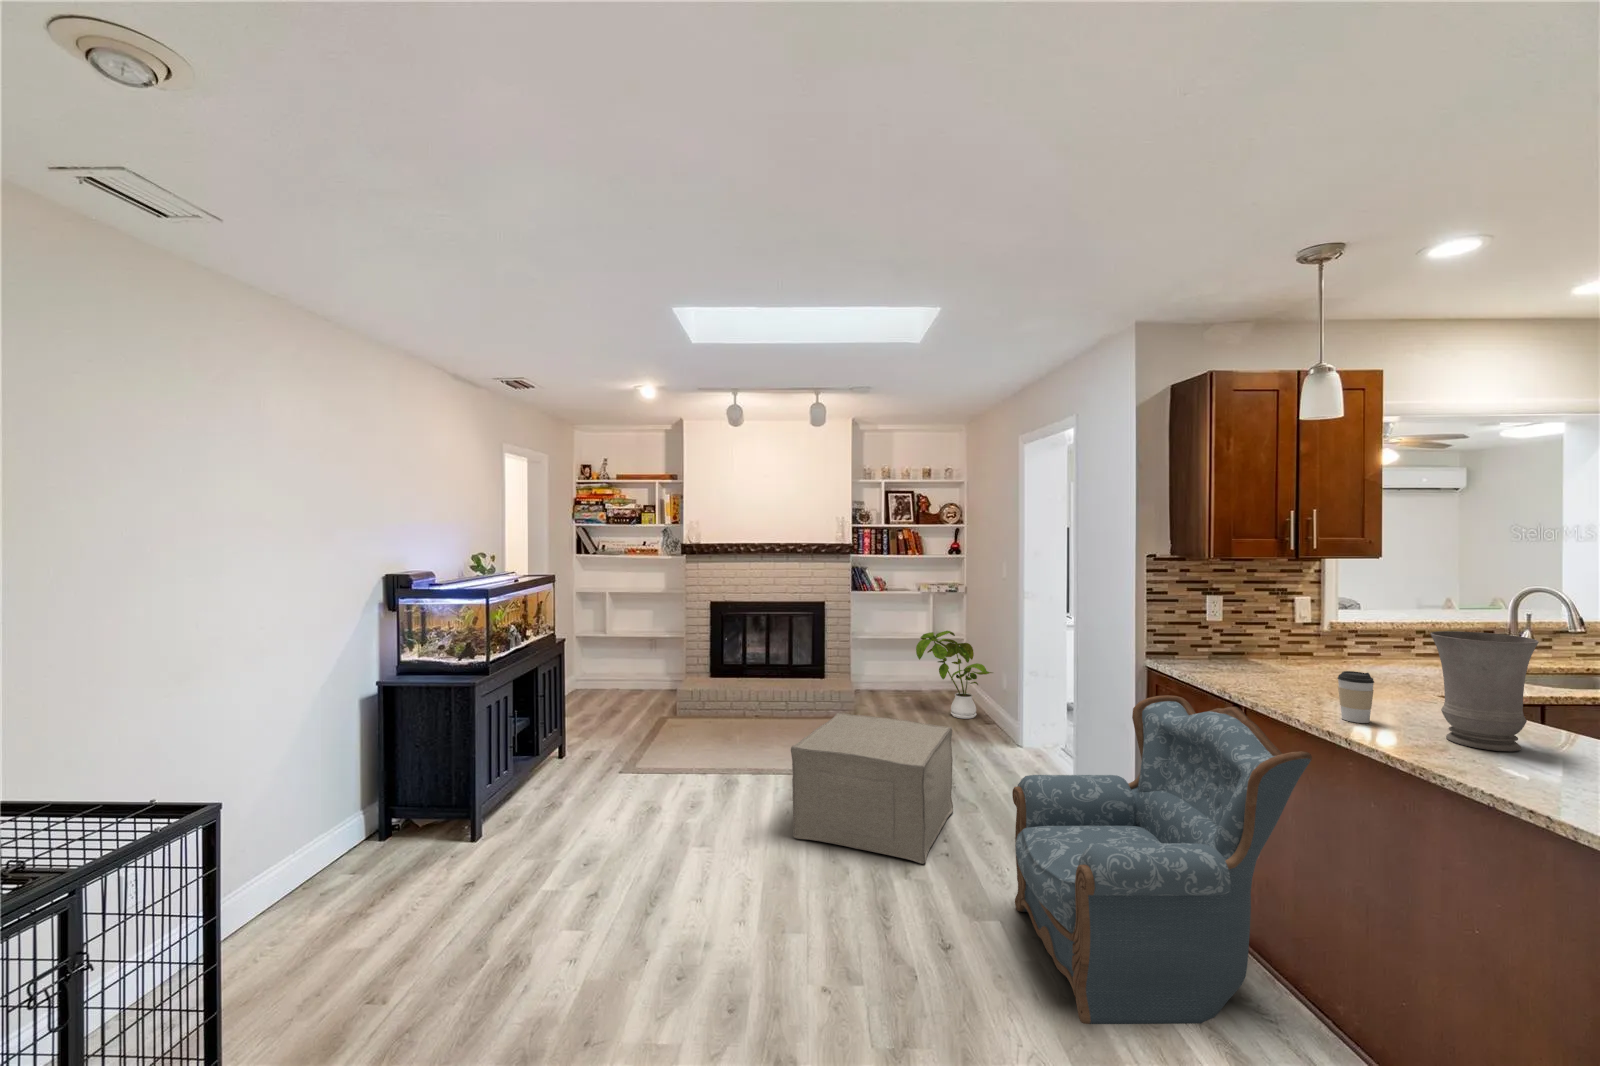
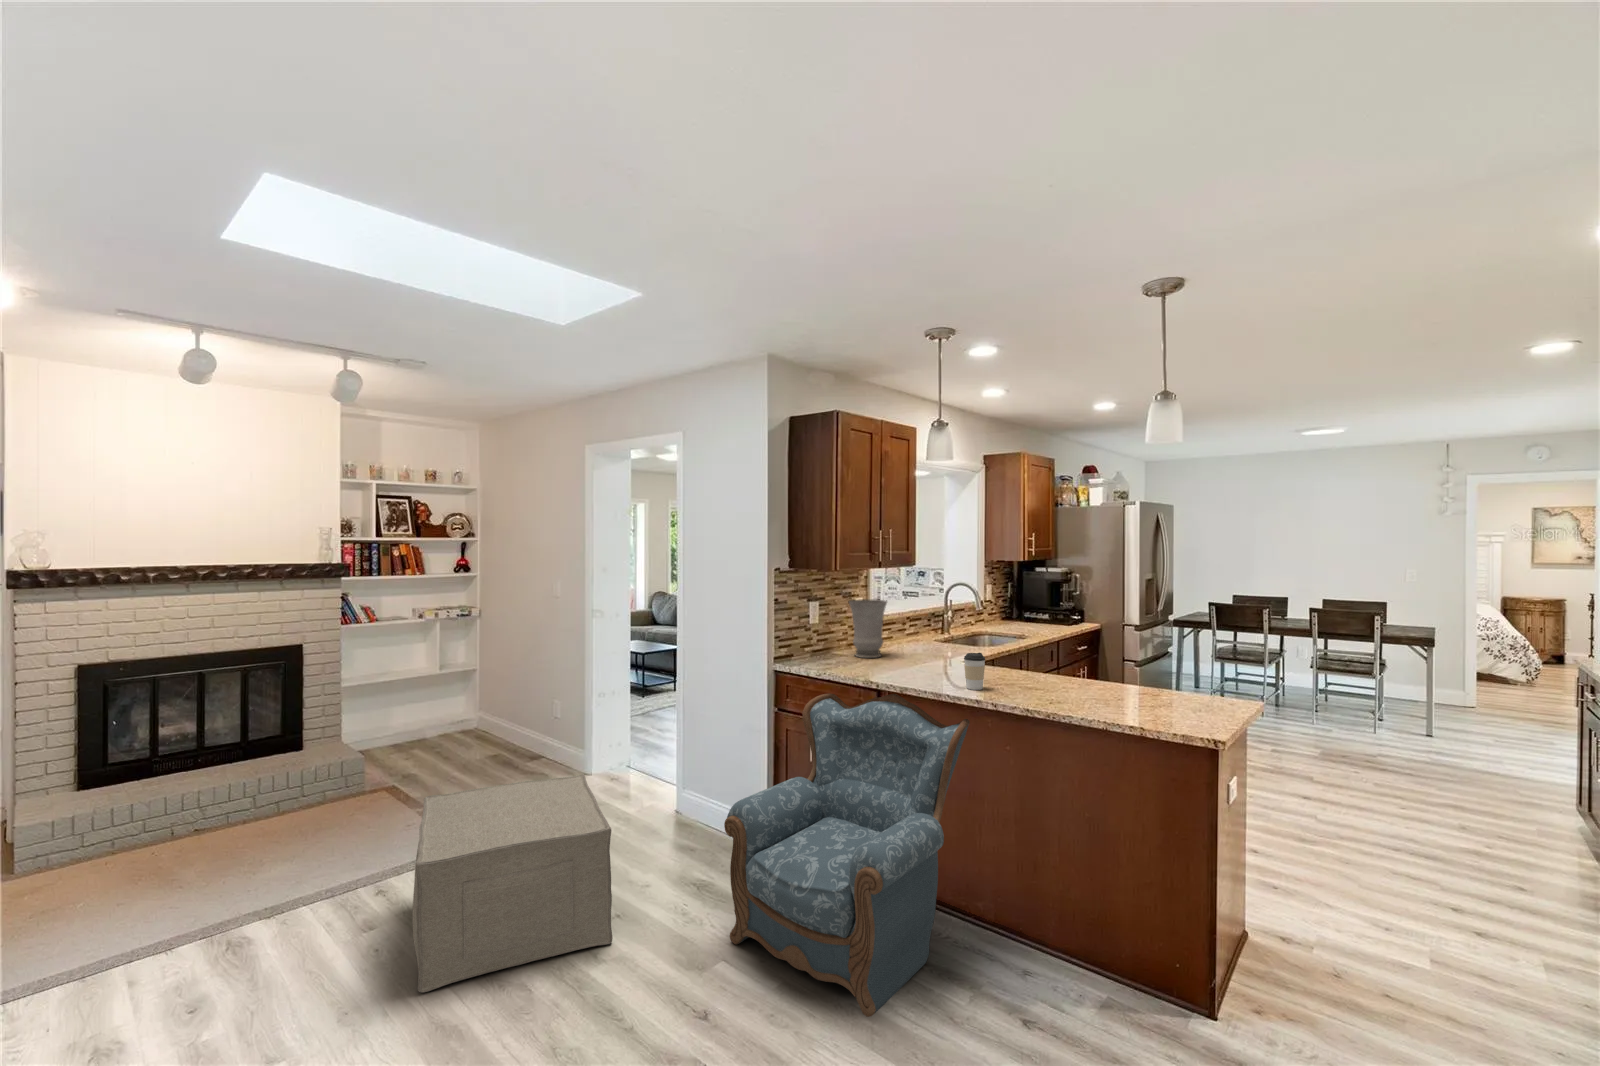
house plant: present [916,631,992,719] -> none [445,663,542,763]
vase: present [1430,631,1539,751] -> present [849,599,887,658]

